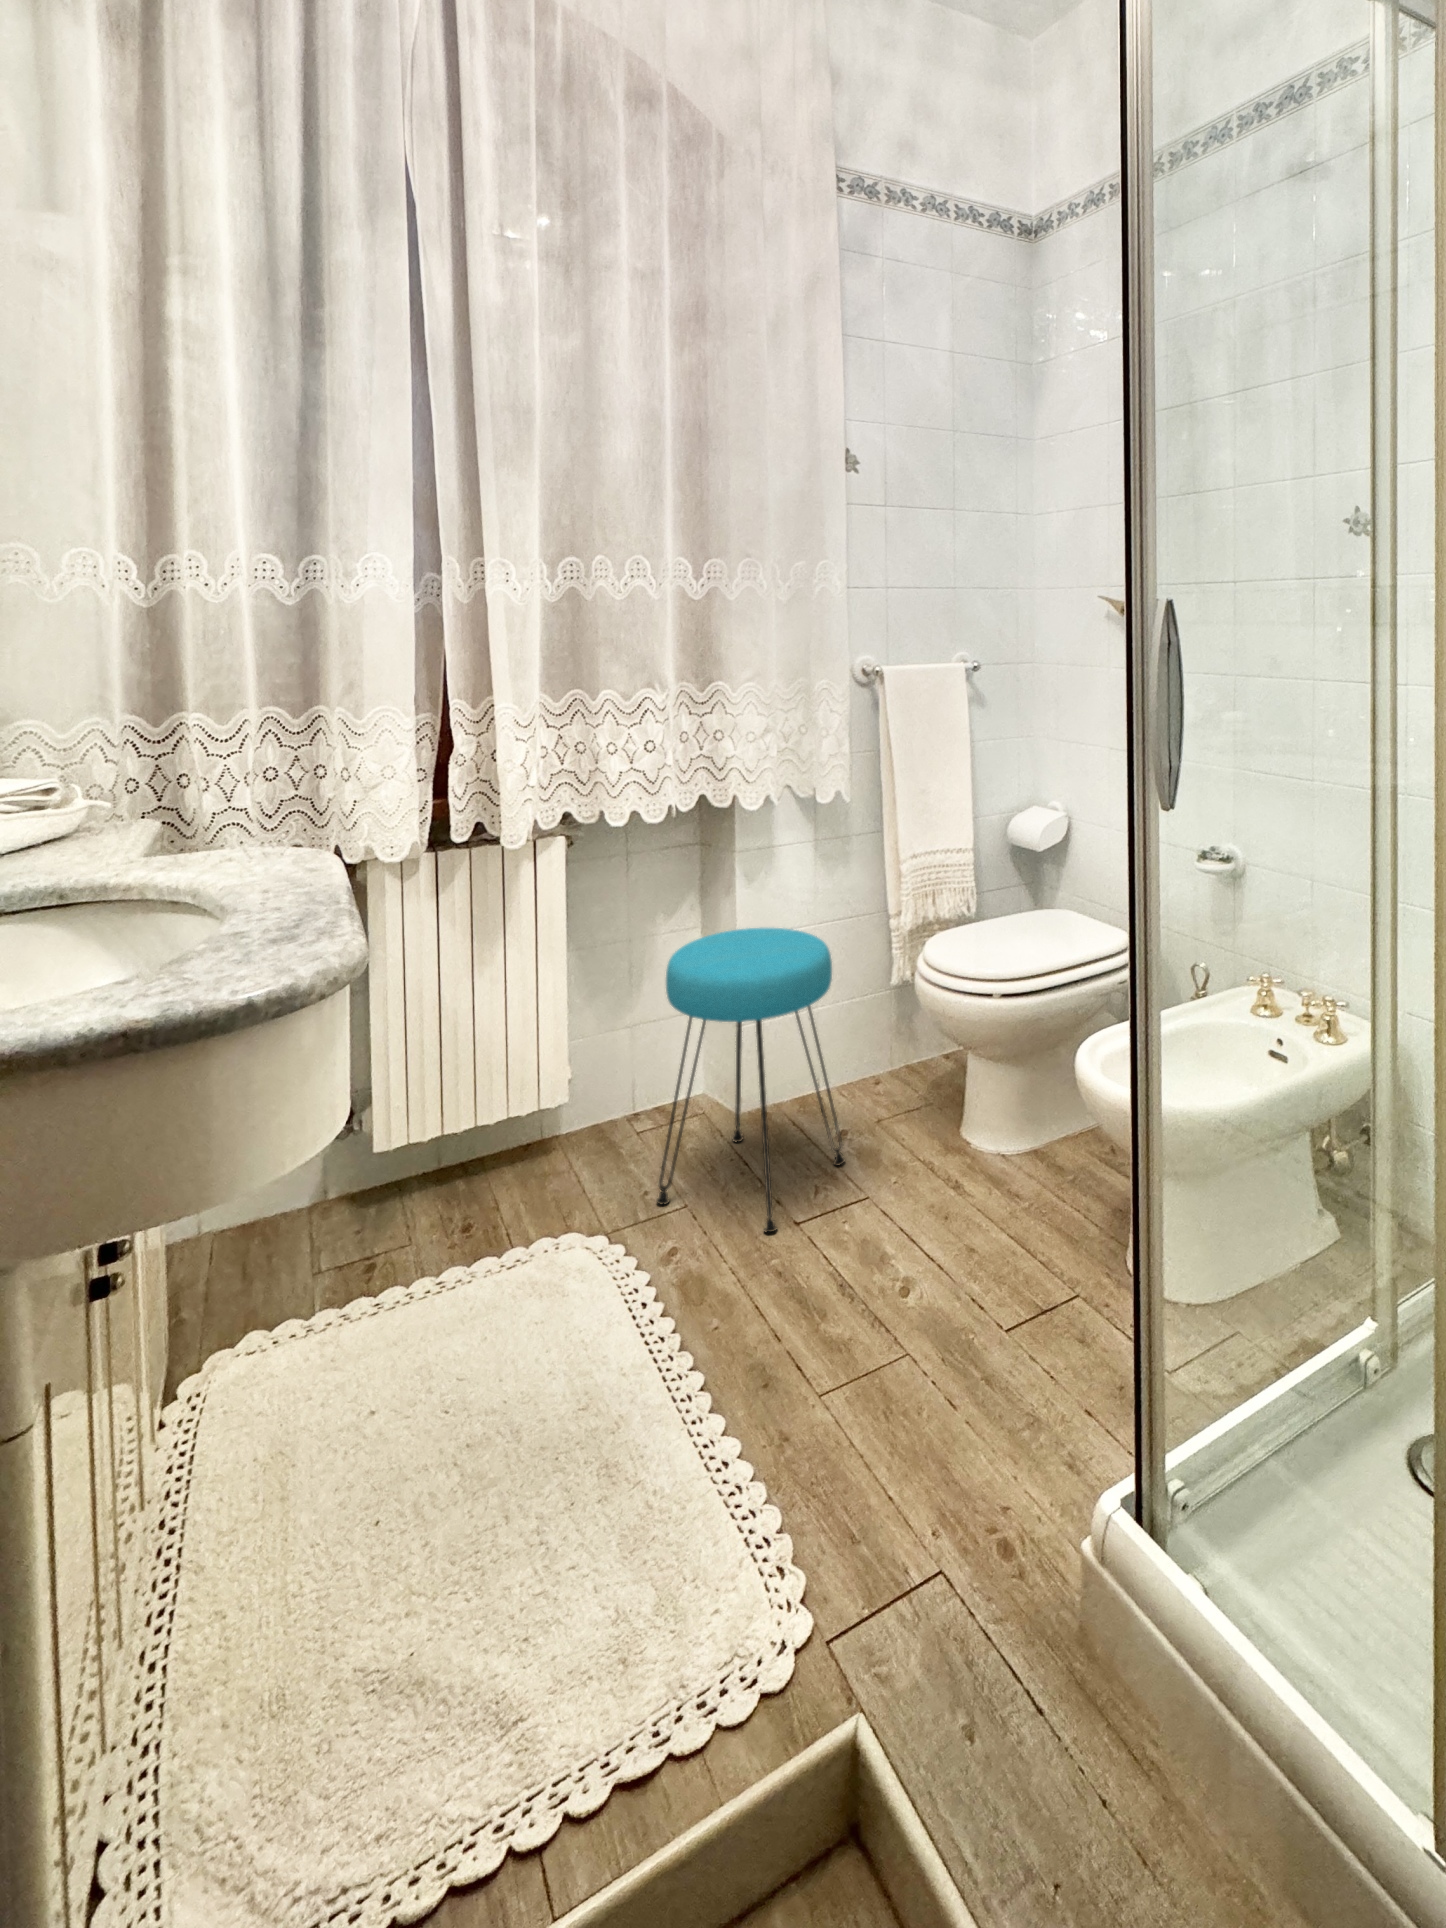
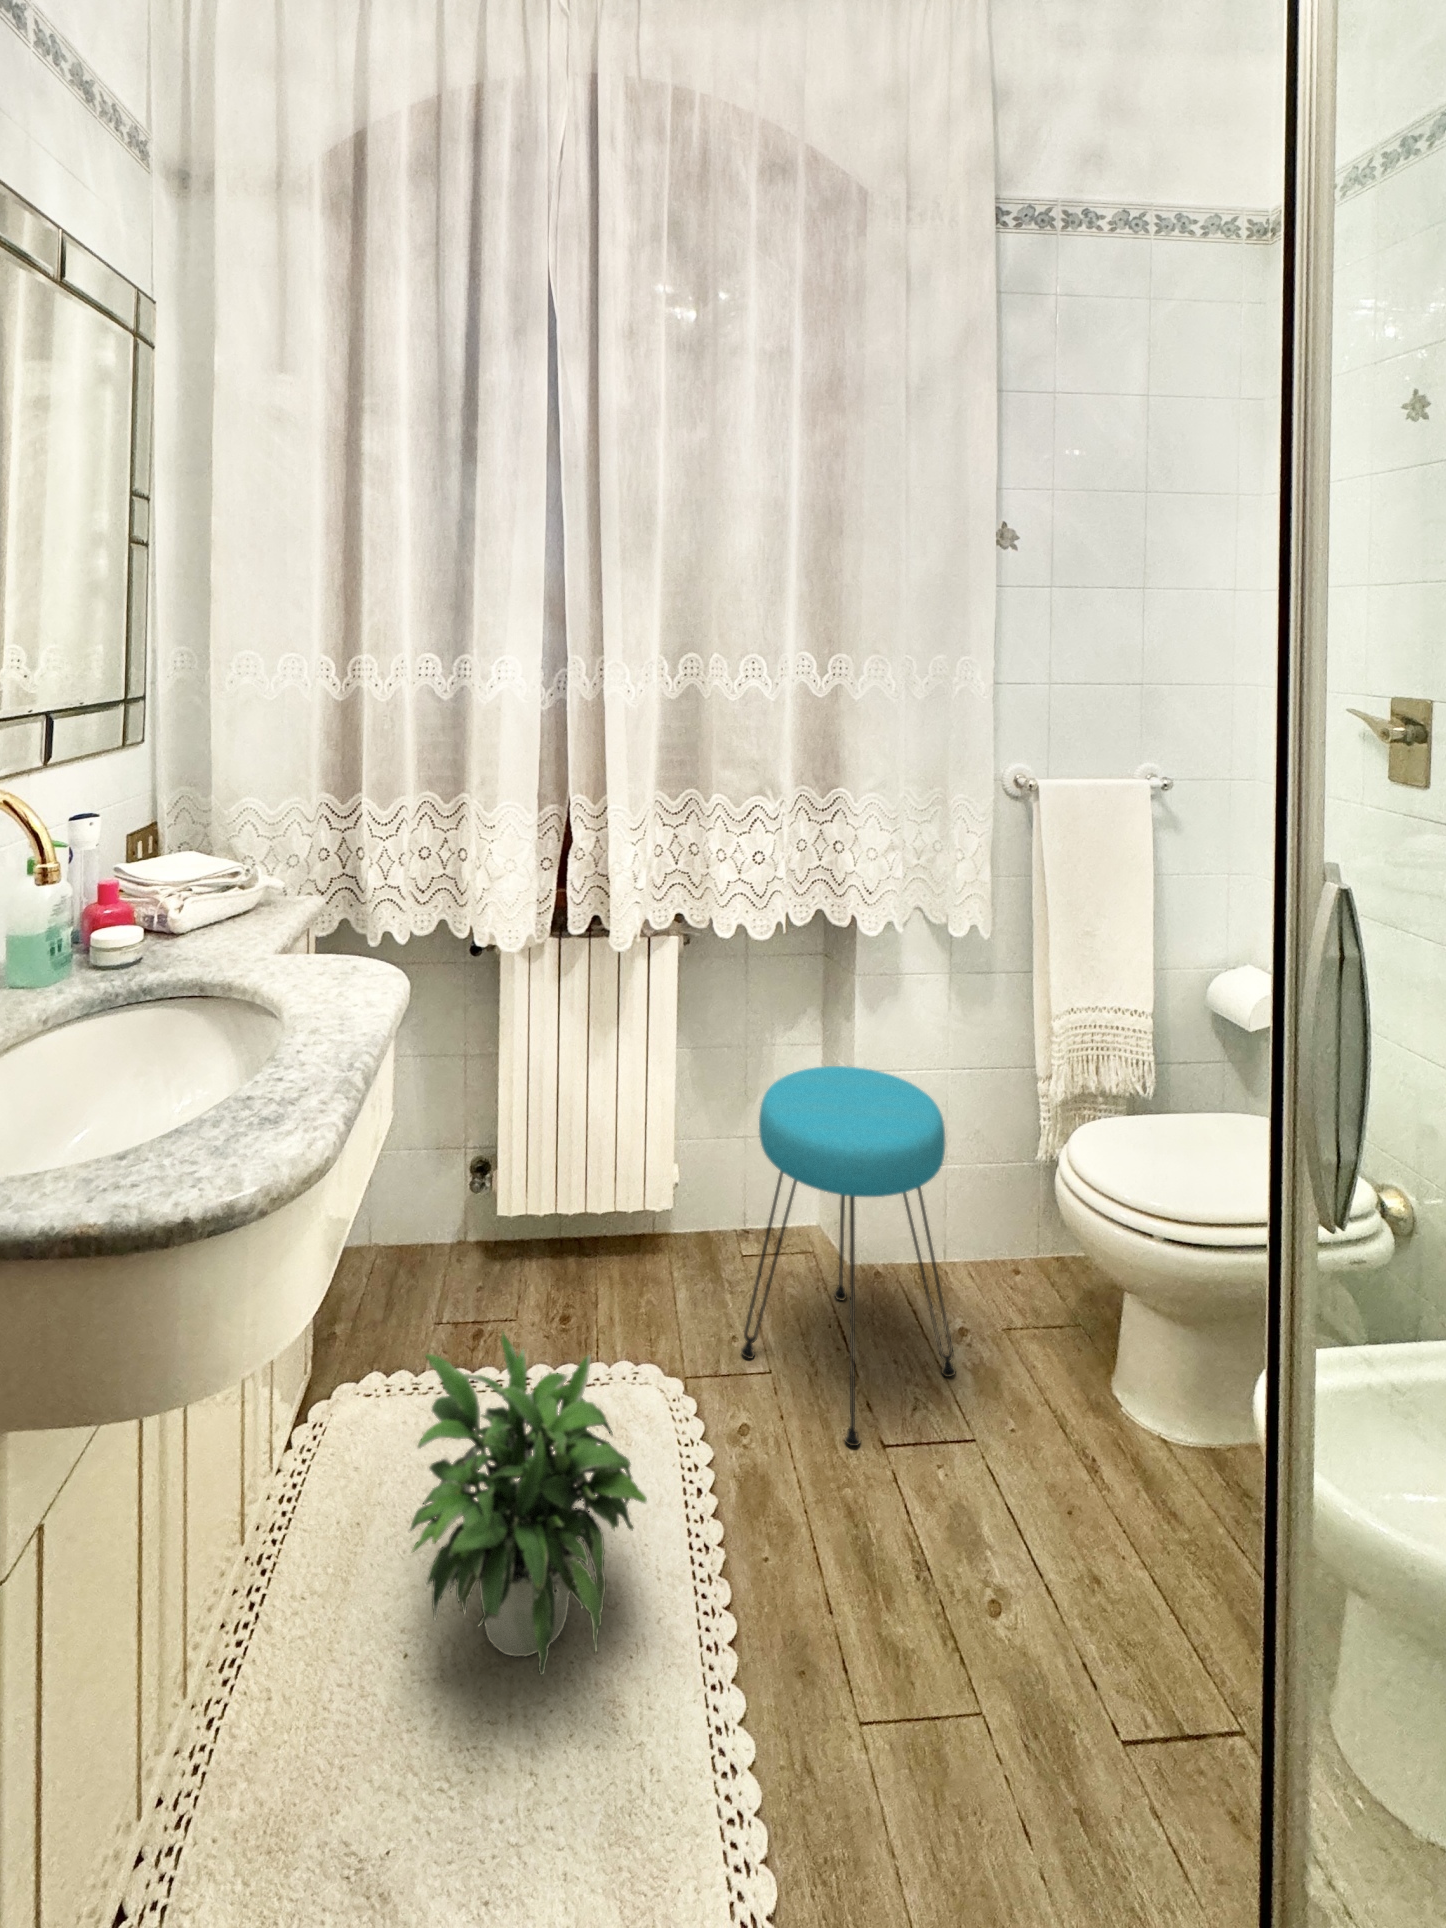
potted plant: none [359,1201,618,1481] -> present [410,1333,647,1675]

